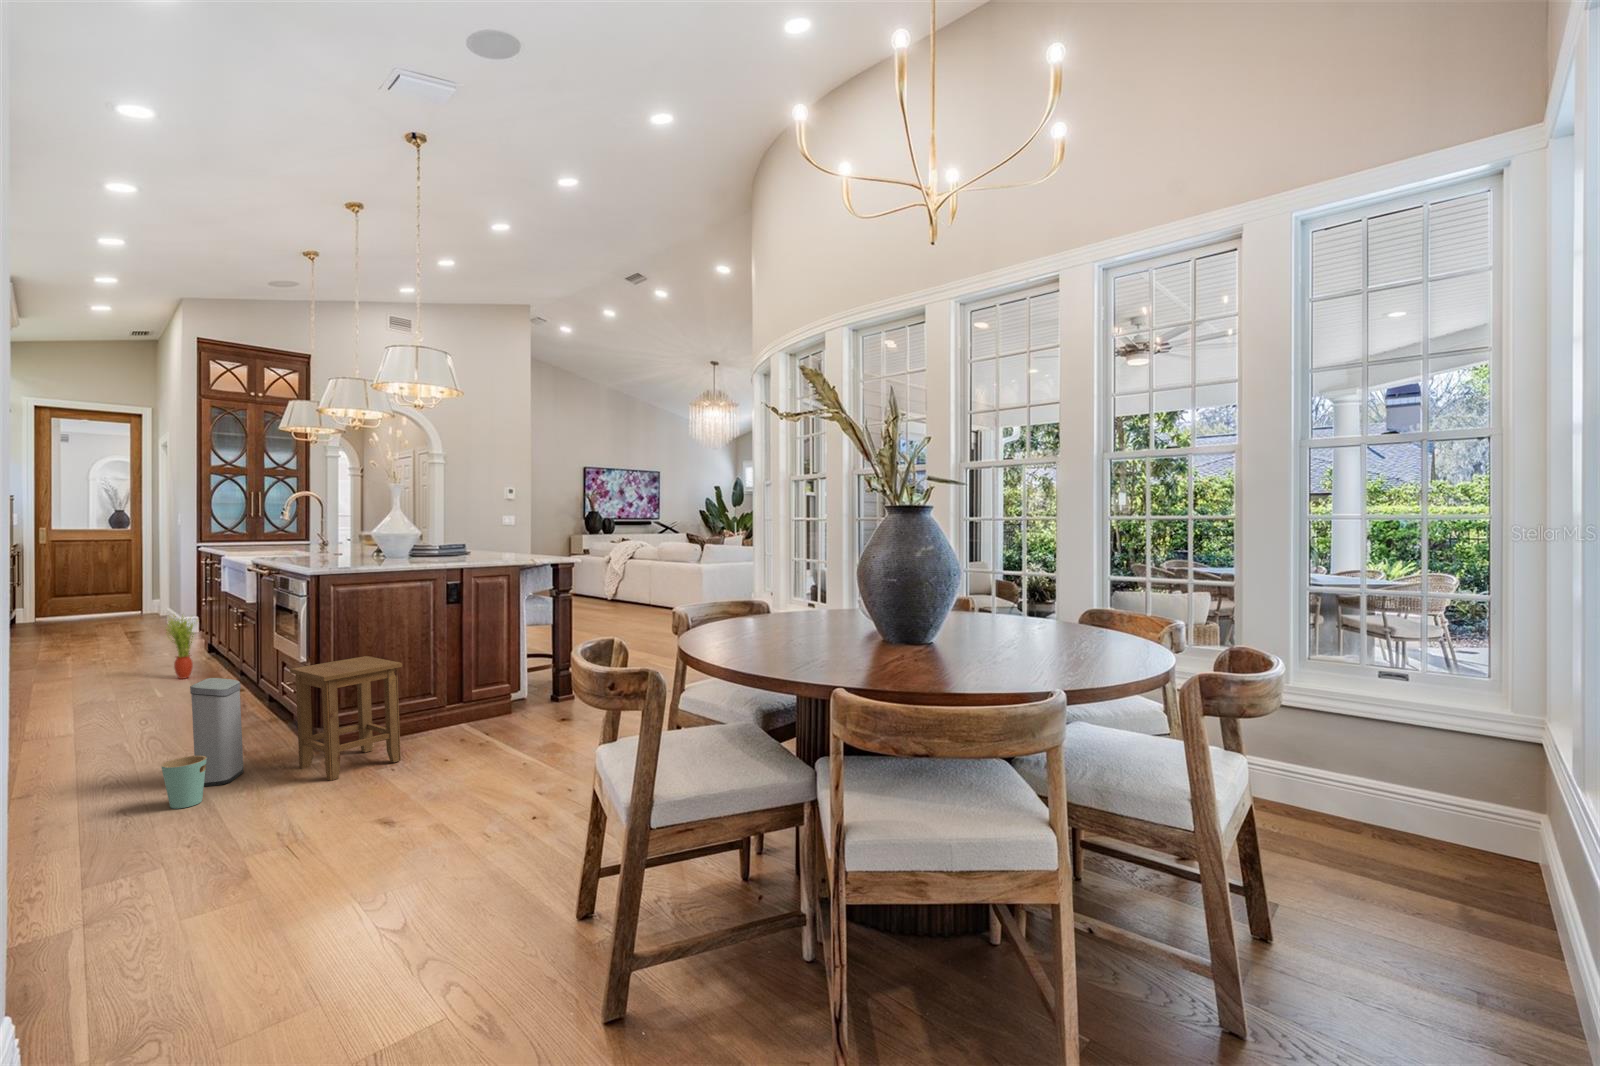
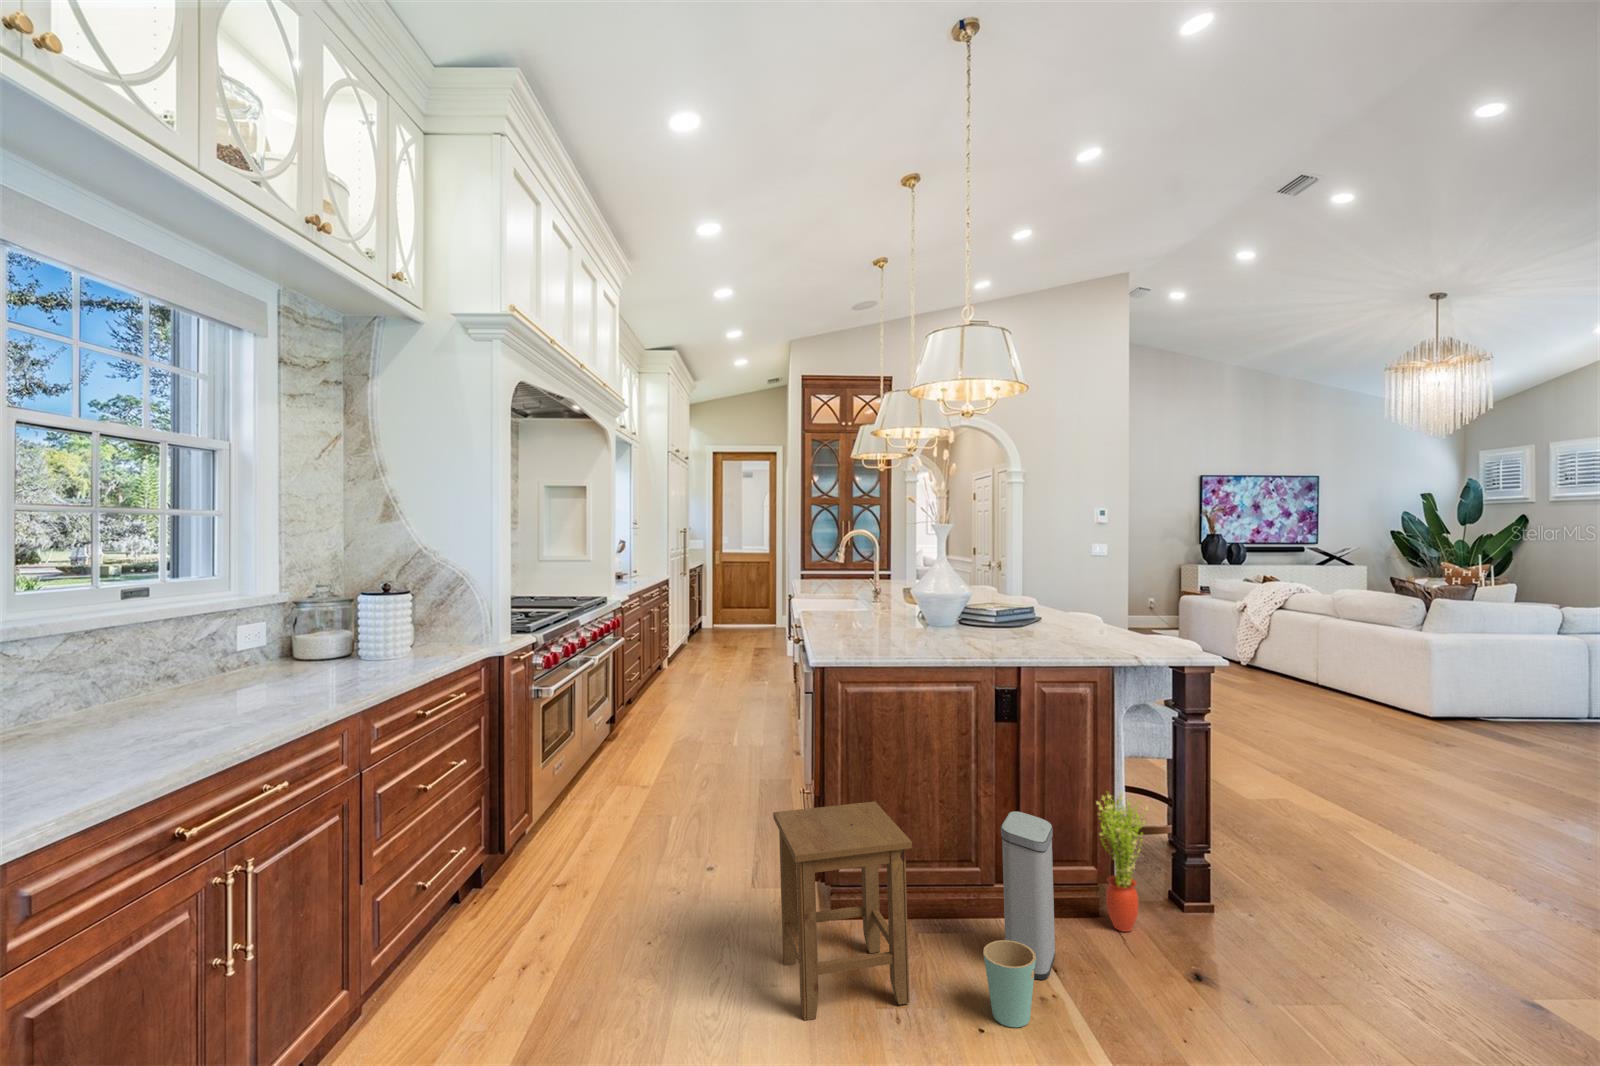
potted plant: present [166,615,198,679] -> present [1097,792,1148,932]
trash can: present [161,678,244,809] -> present [983,811,1055,1027]

